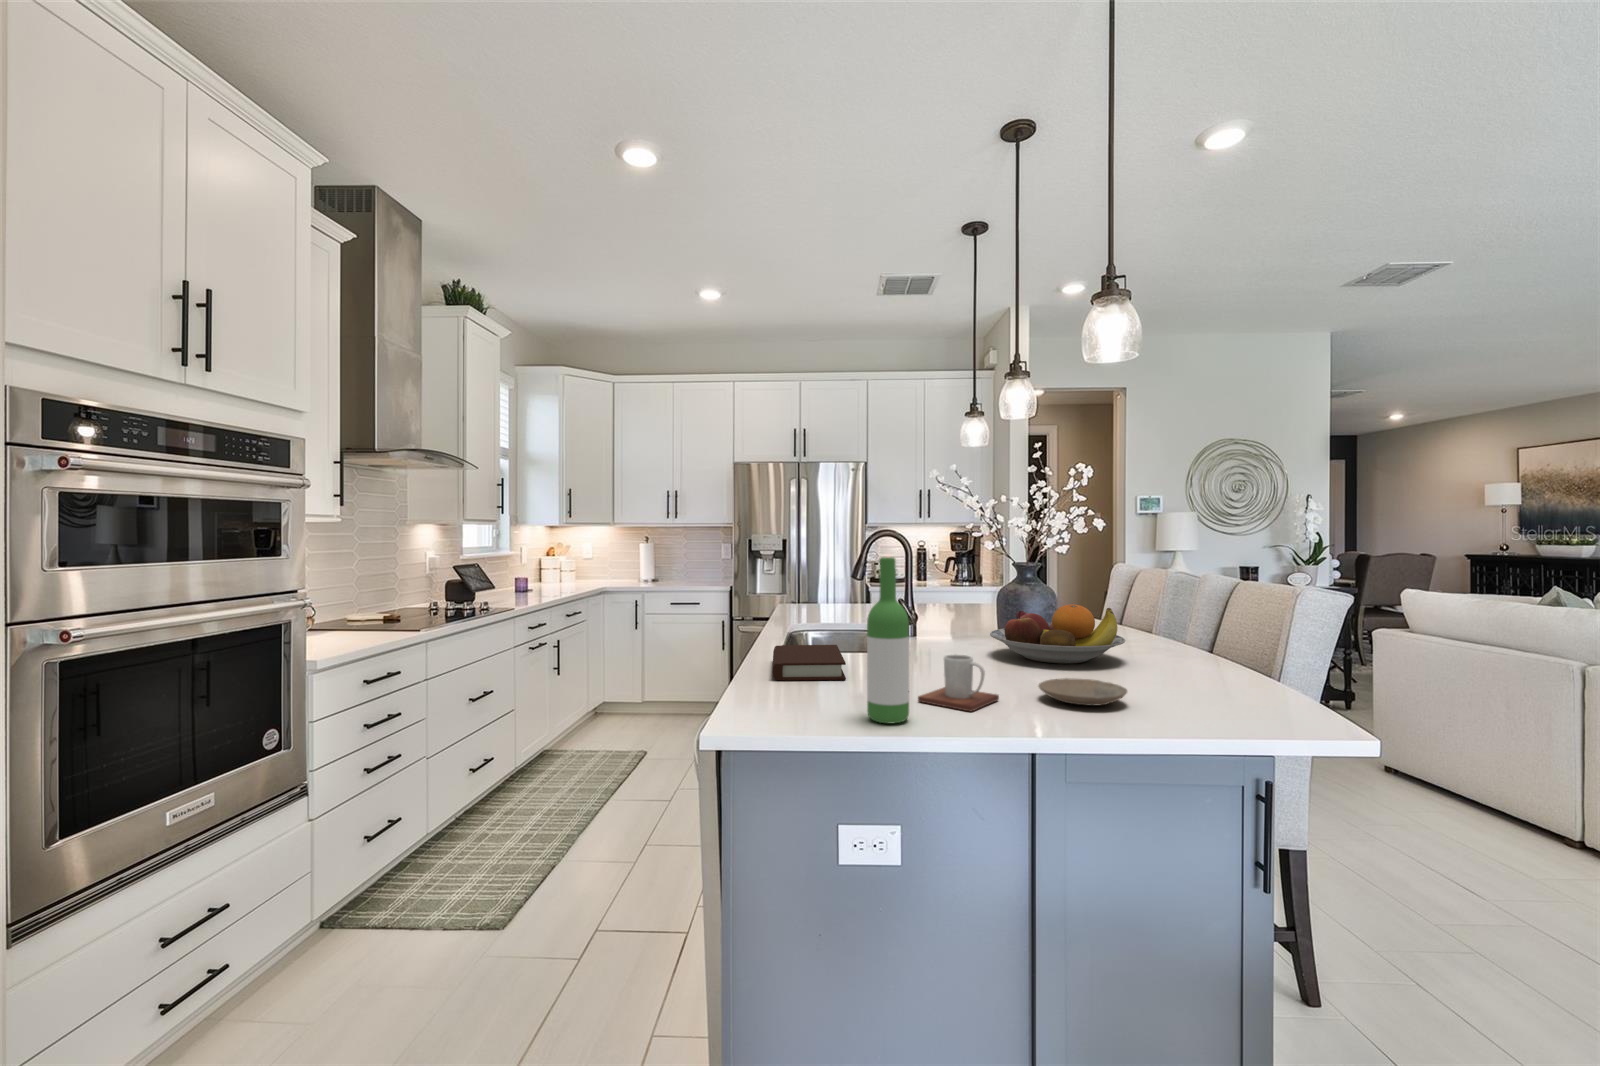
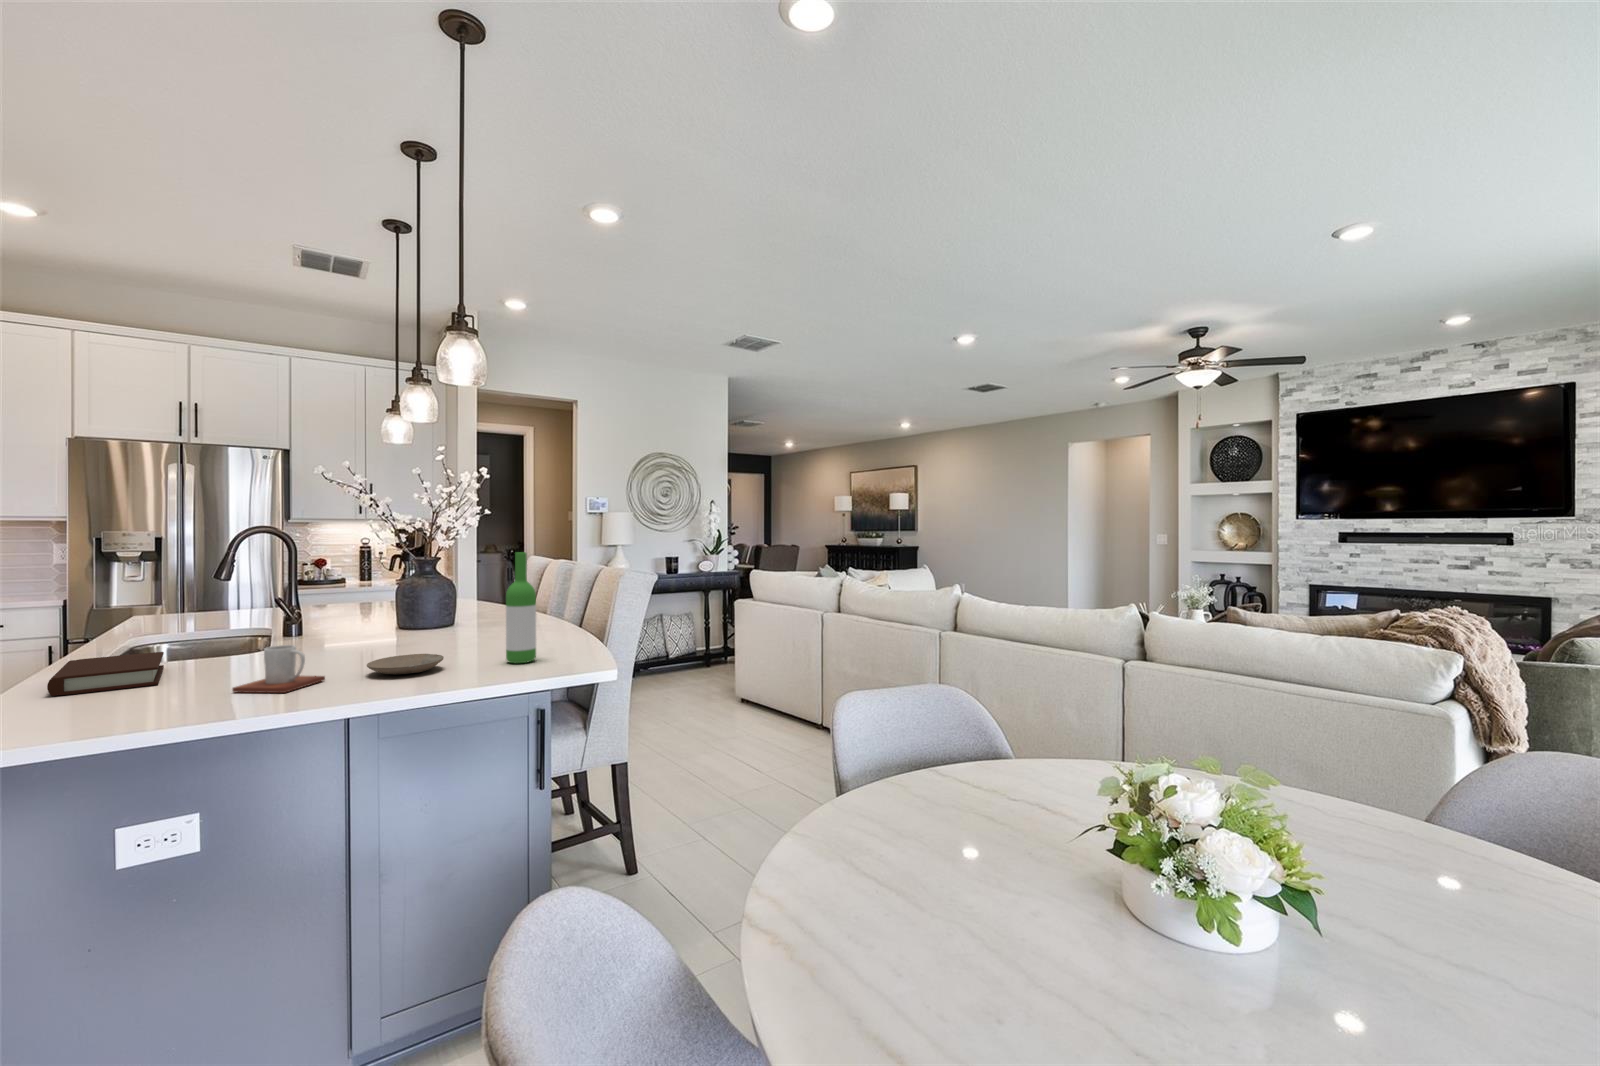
wine bottle: present [867,557,909,724] -> present [506,552,536,663]
fruit bowl: present [990,605,1125,664] -> none [360,595,484,646]

